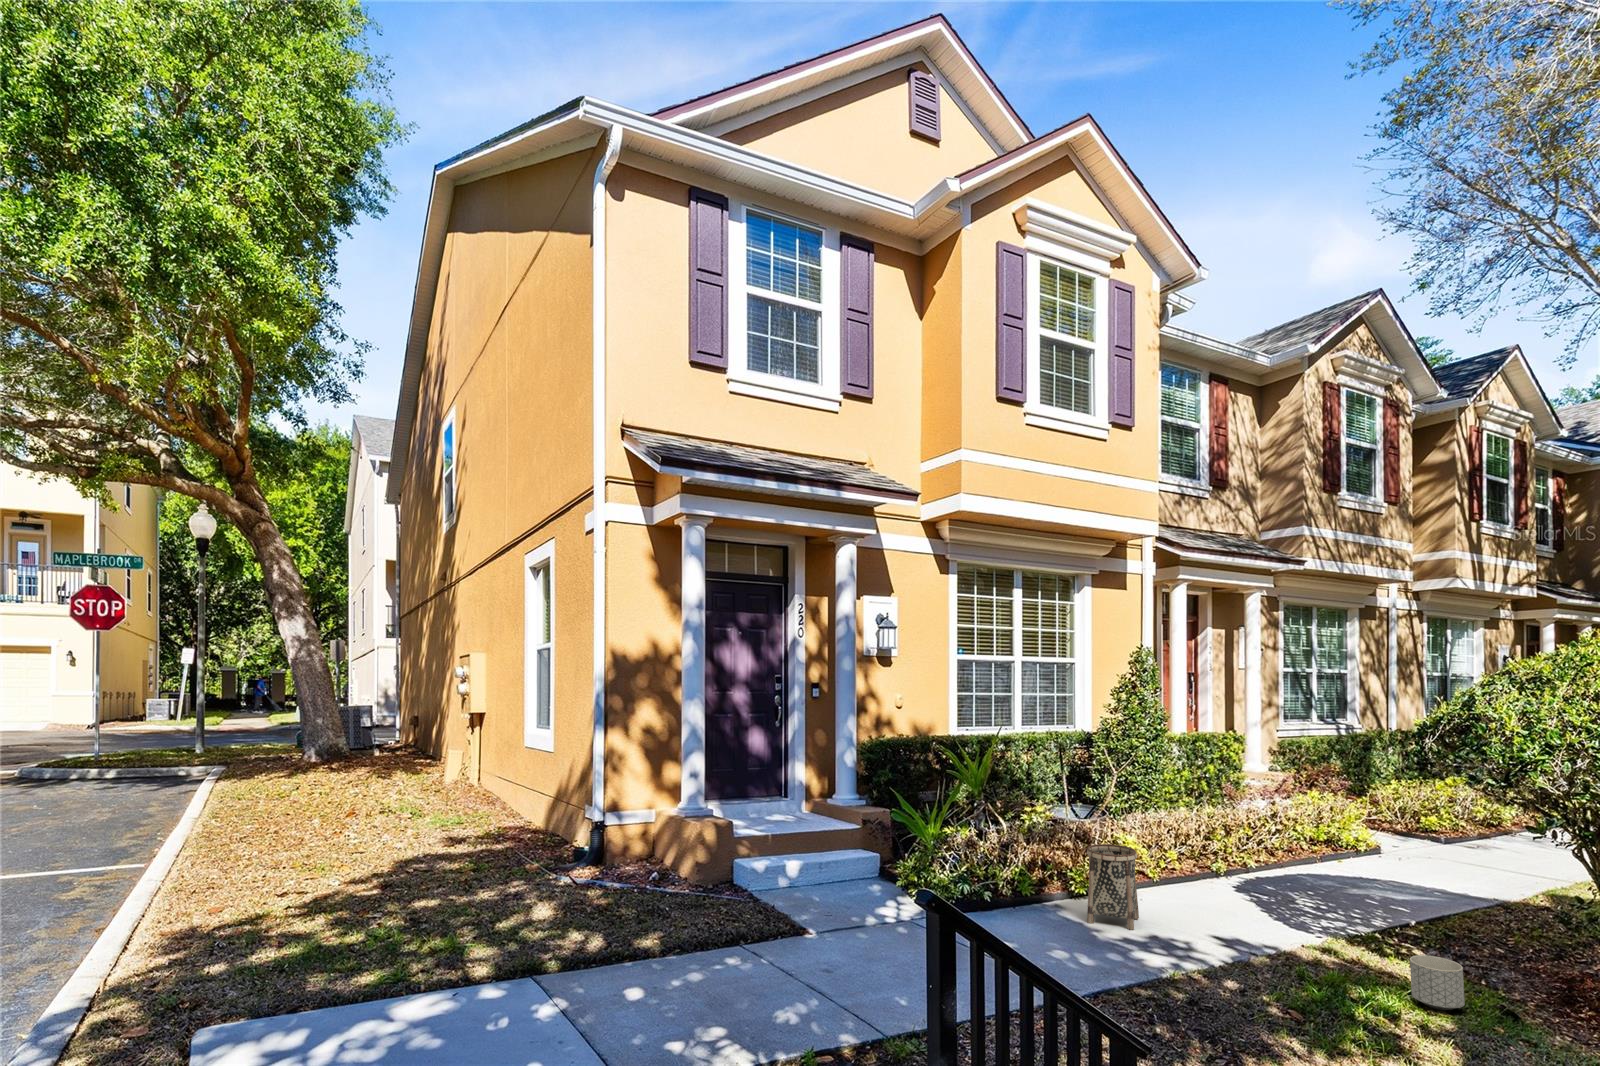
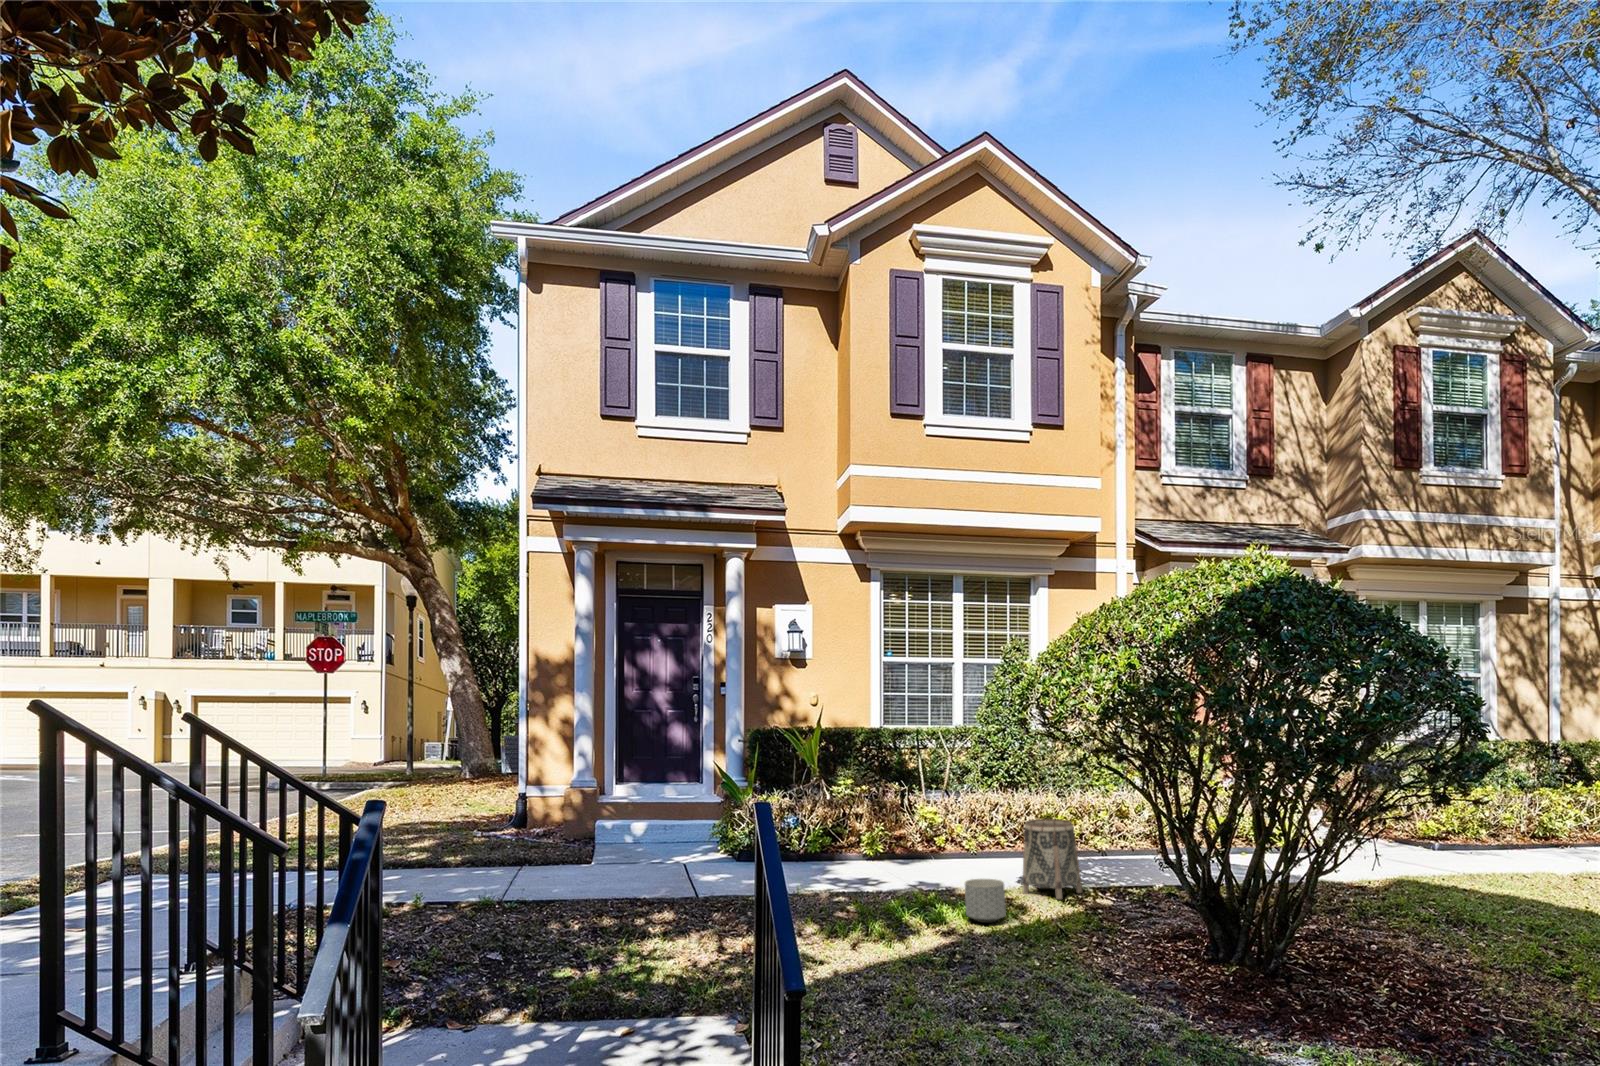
basket: present [1087,844,1139,930] -> present [1023,819,1082,899]

